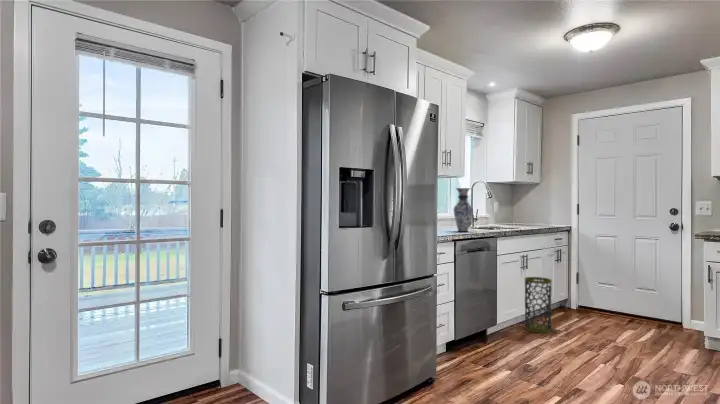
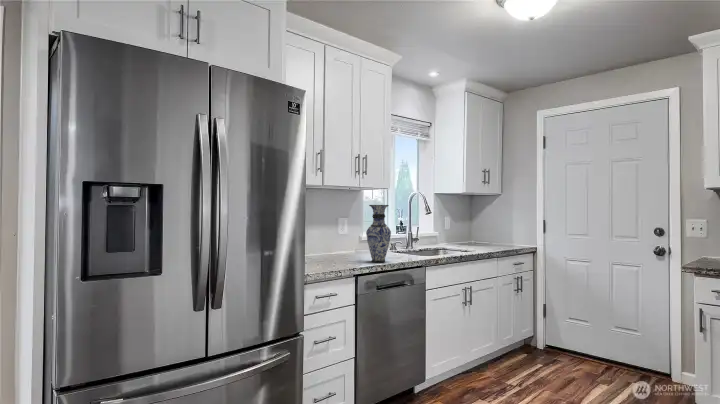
trash can: present [525,277,552,333] -> none [468,315,501,390]

